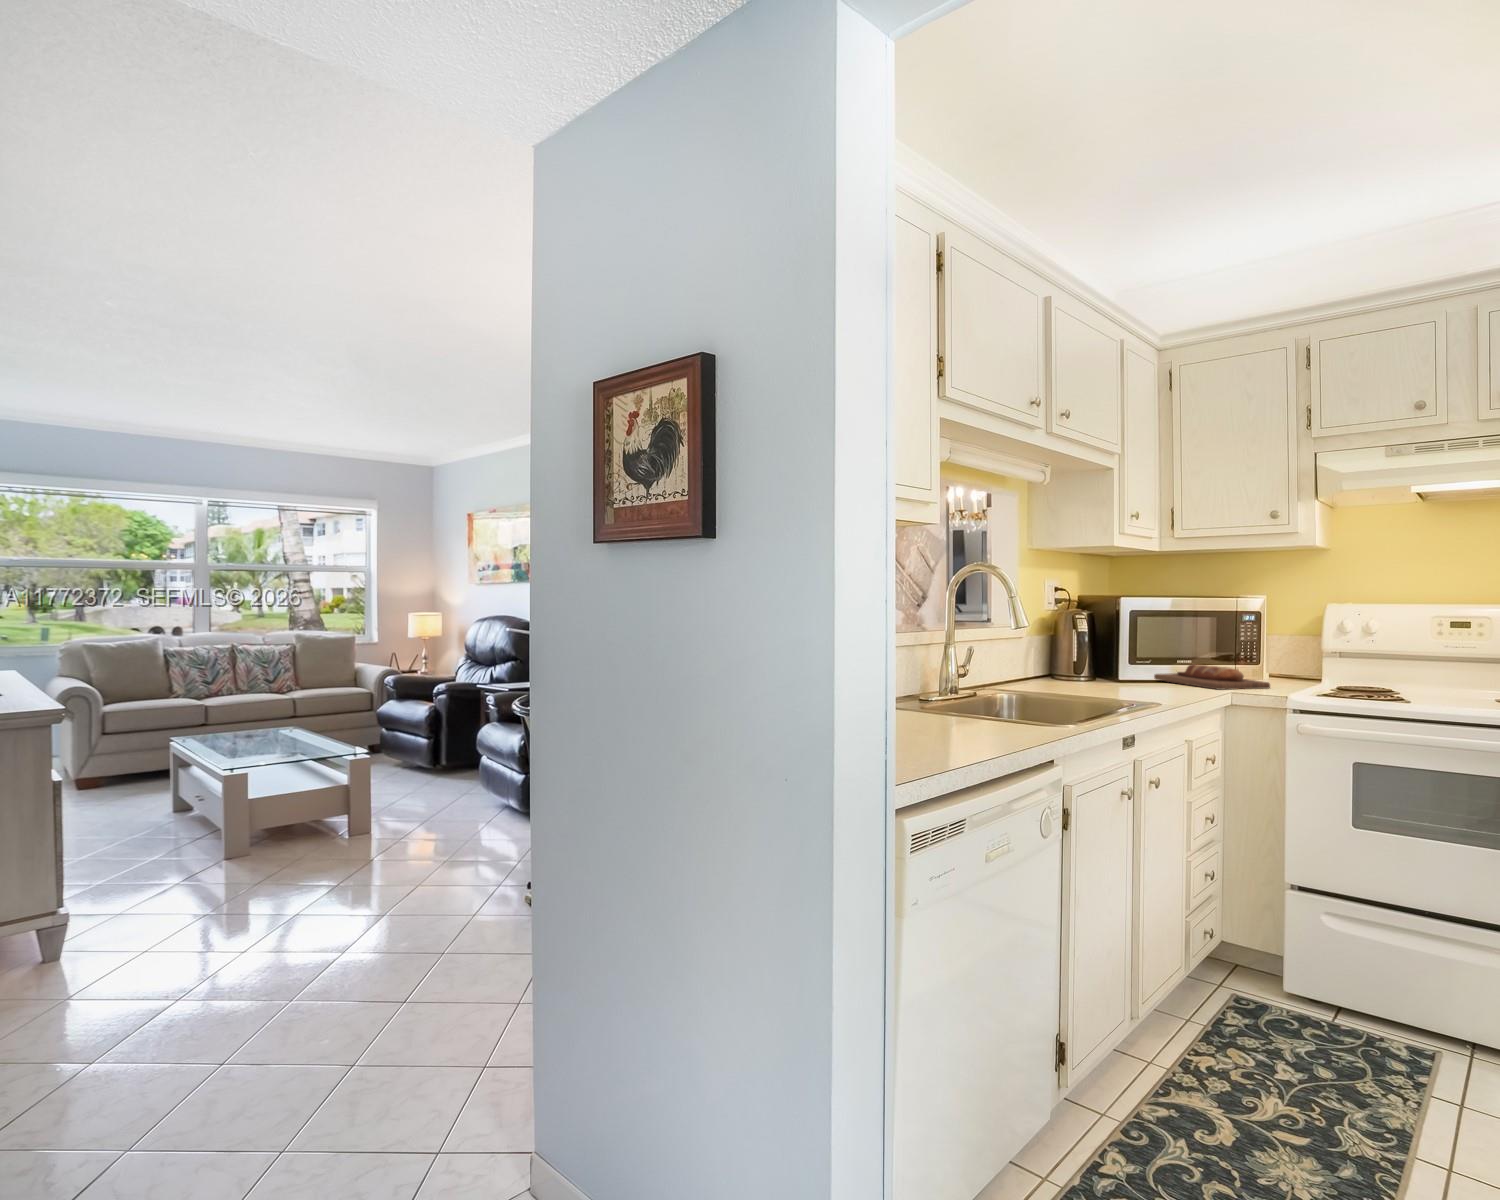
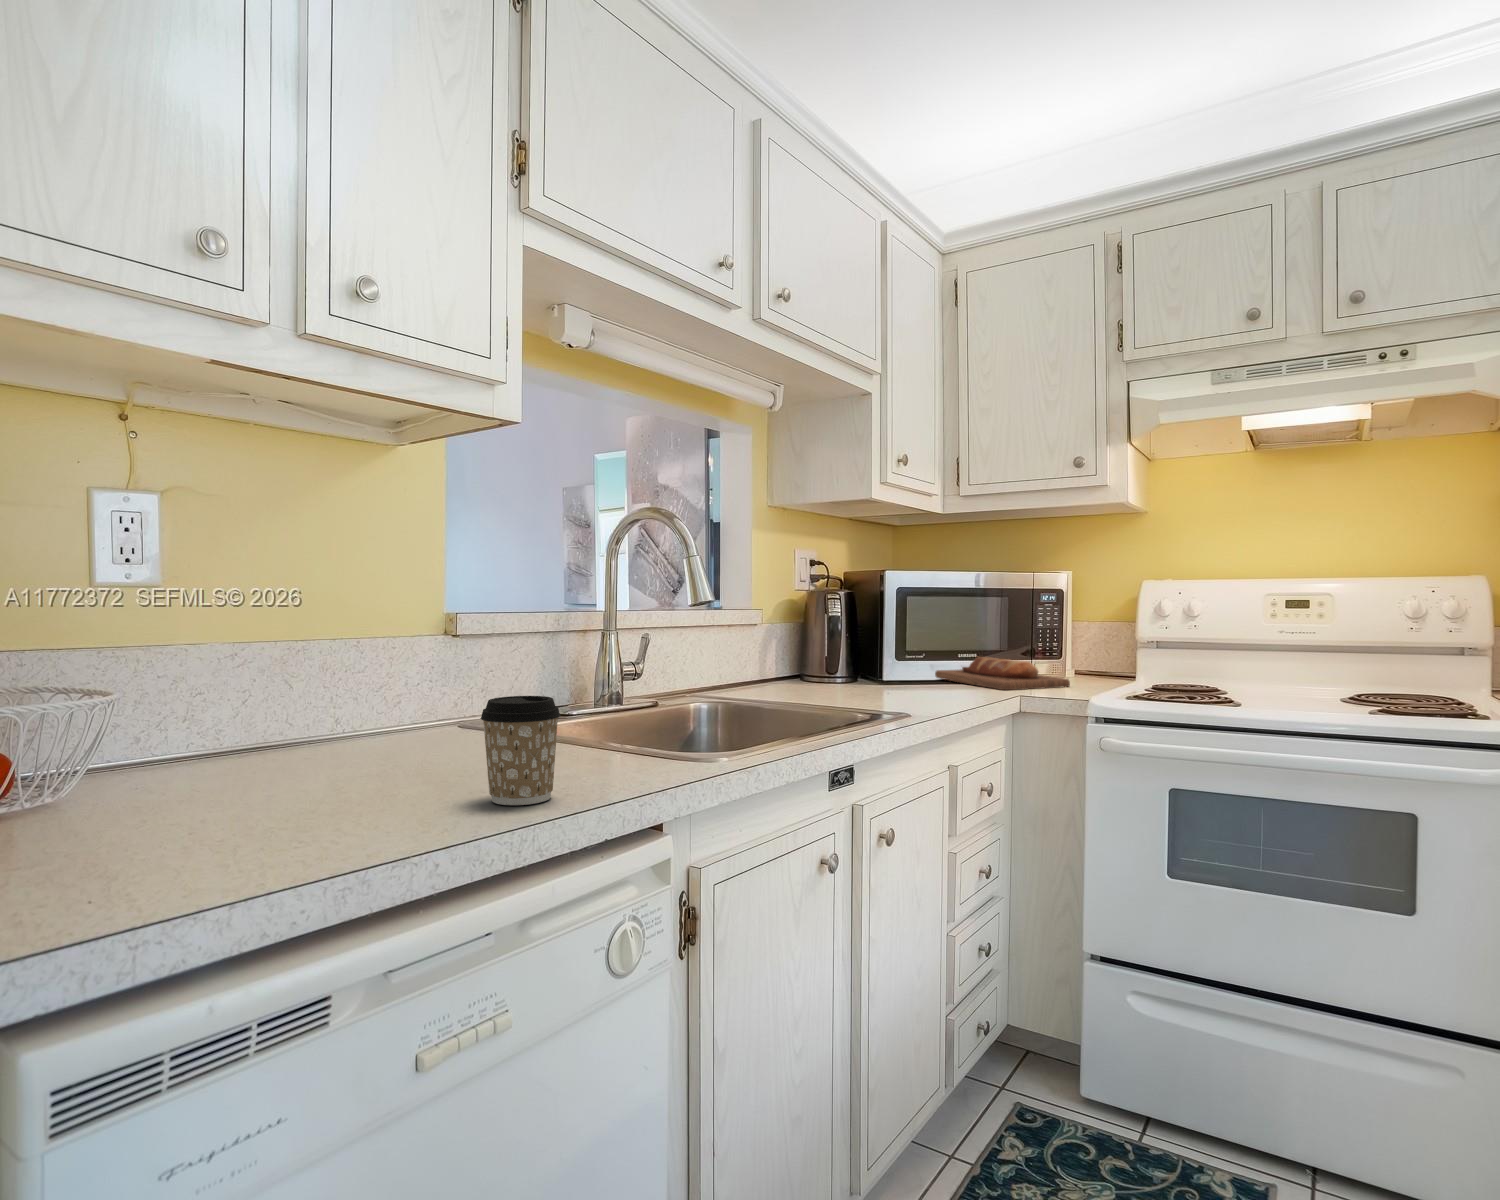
coffee cup: none [944,682,989,742] -> present [481,696,561,805]

